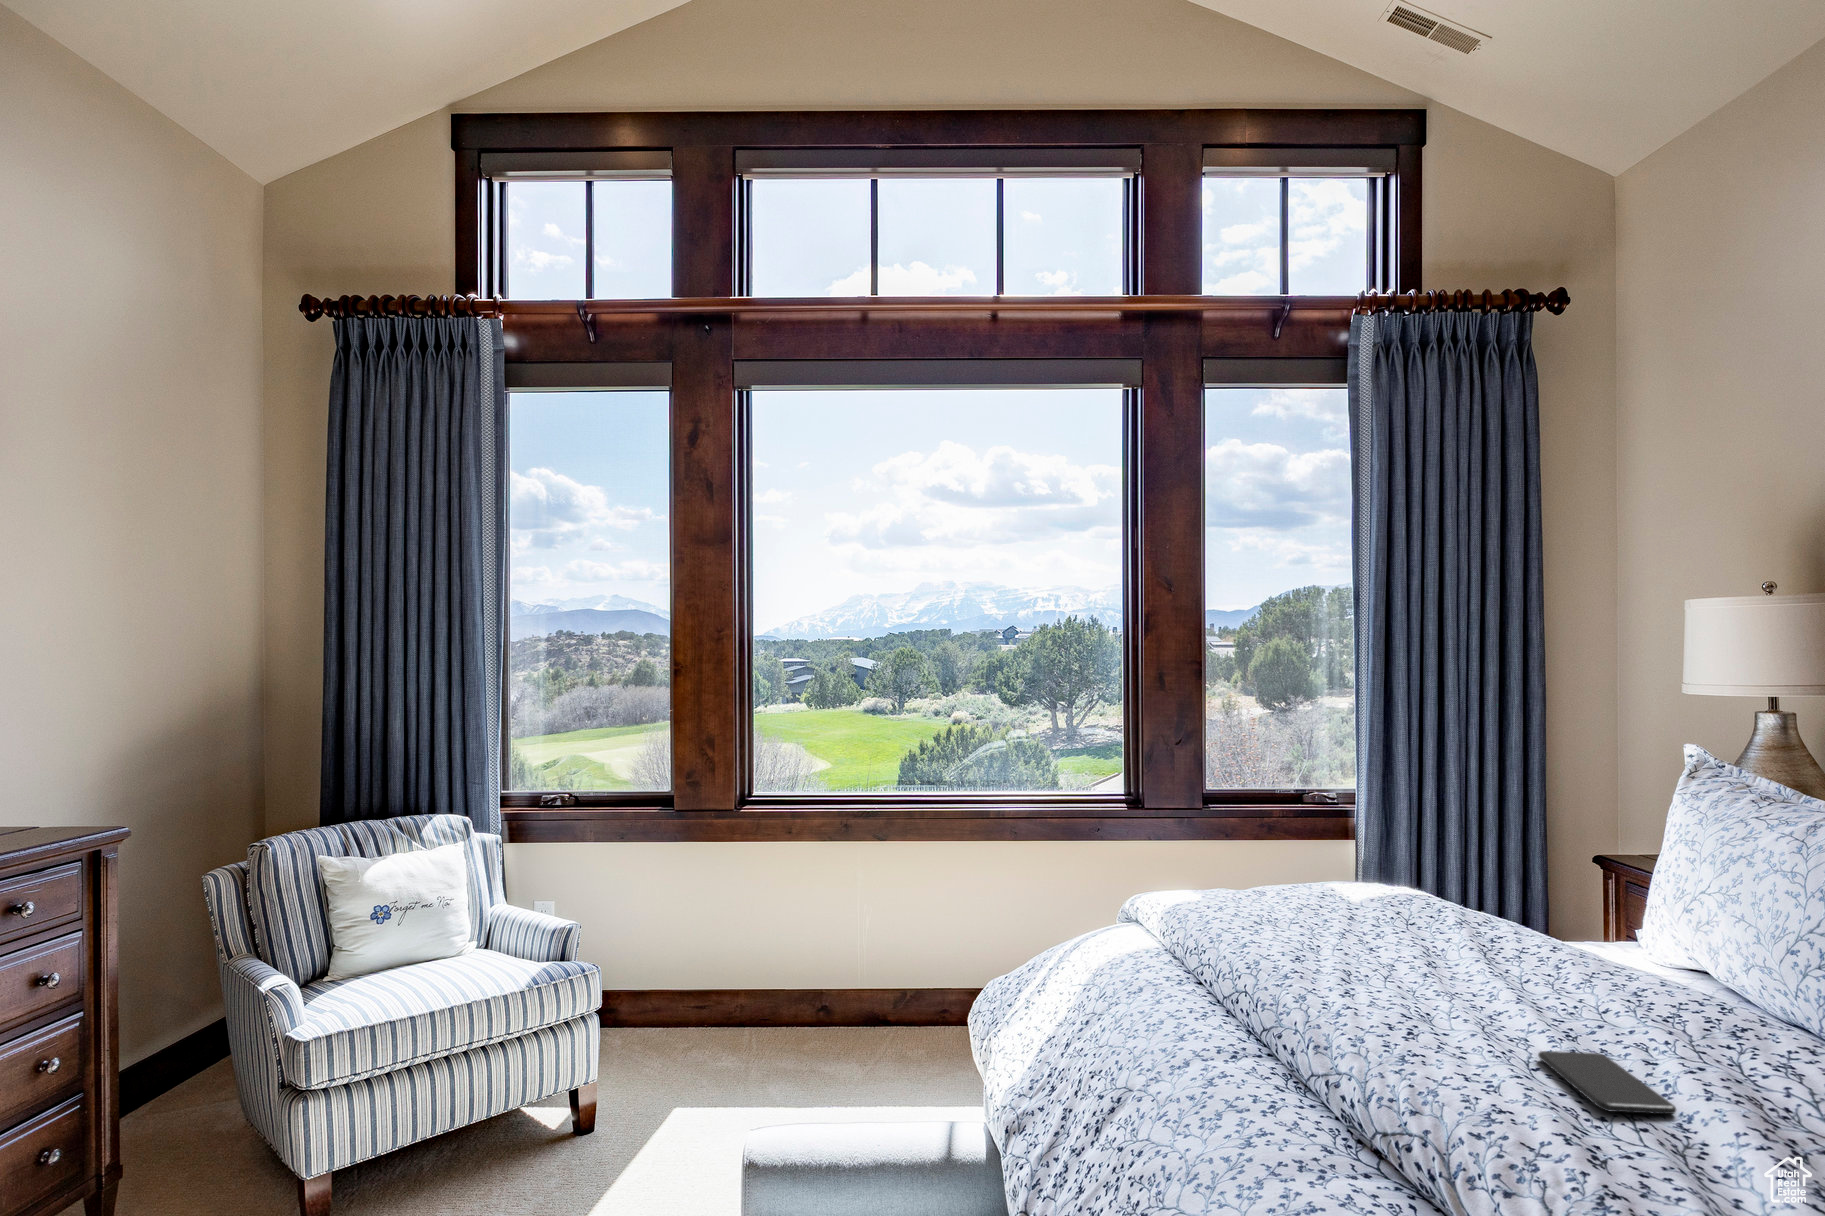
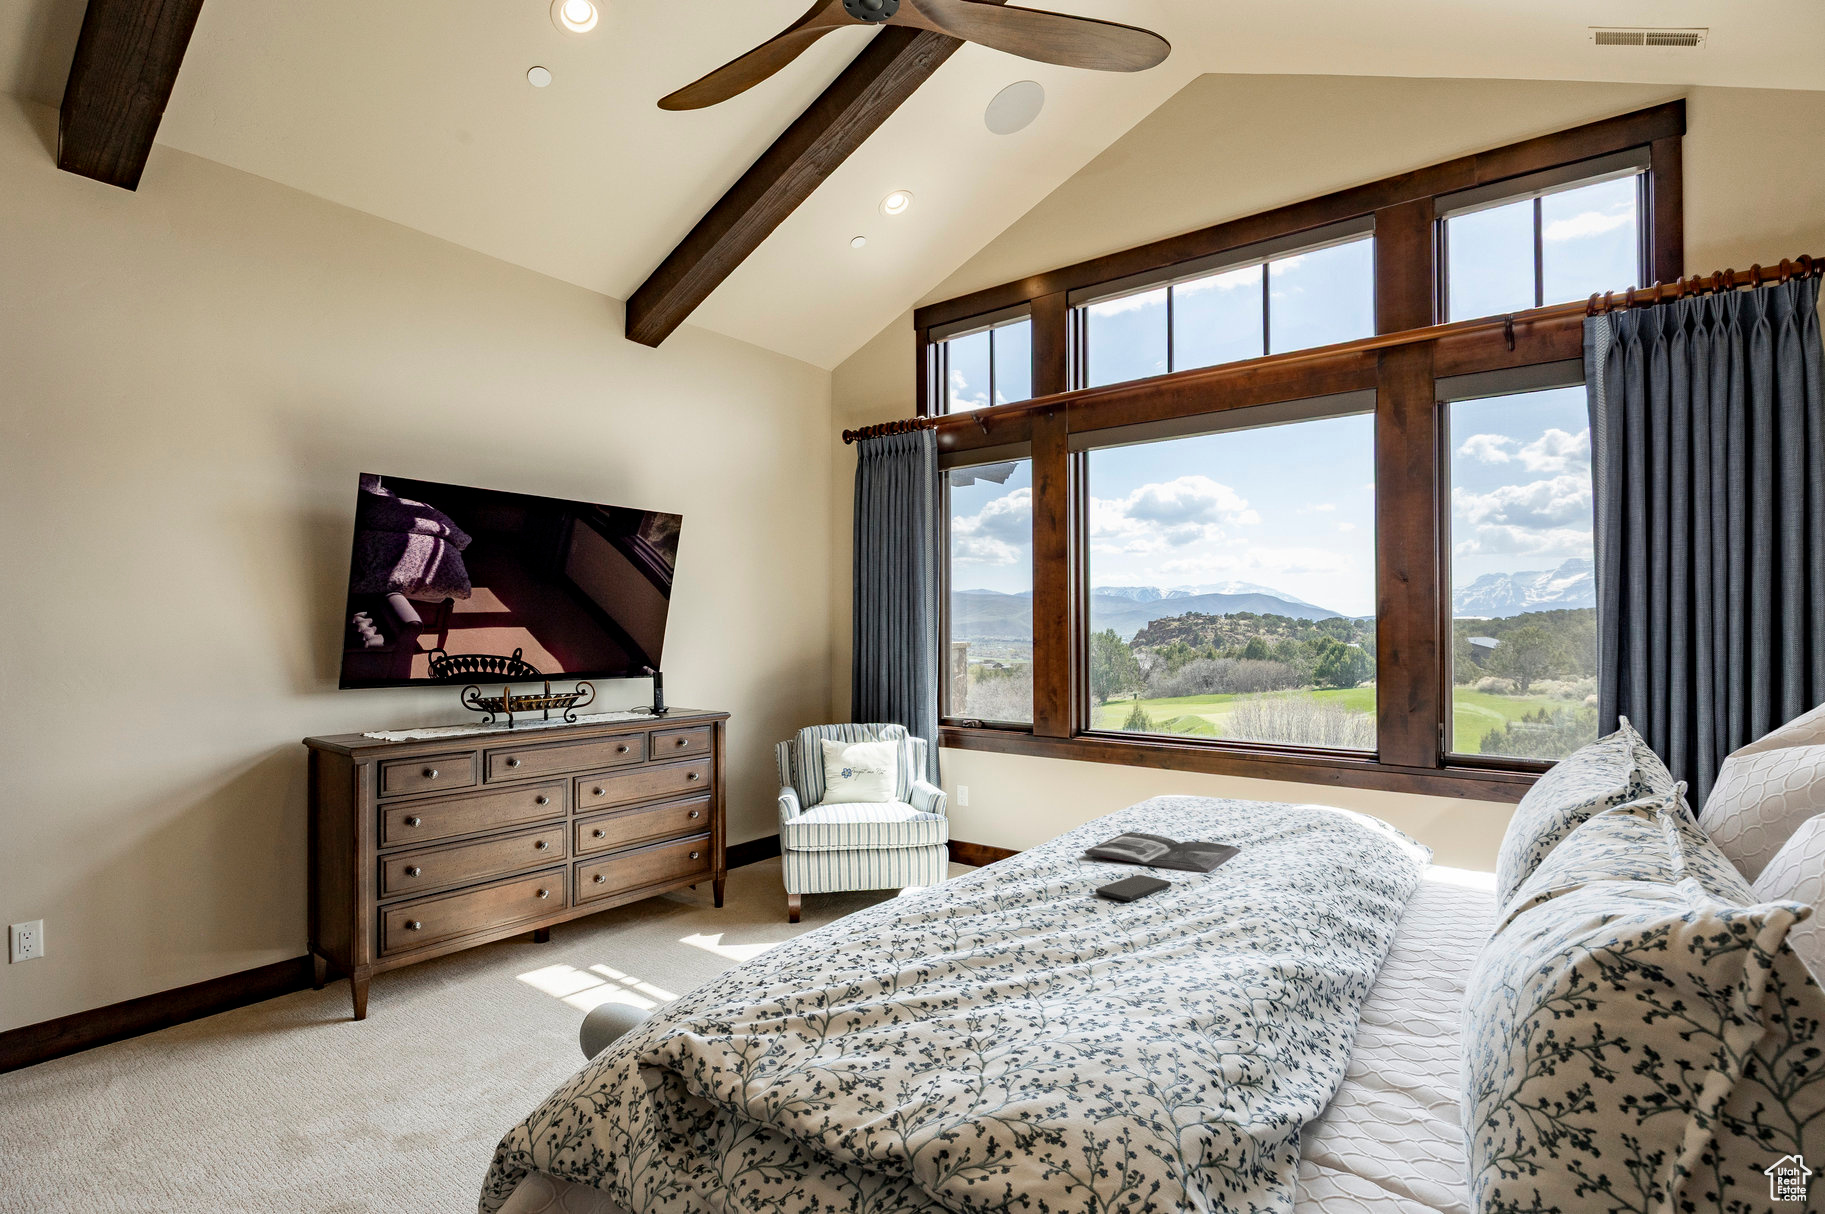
magazine: none [1289,963,1558,1026] -> present [1085,832,1241,873]

